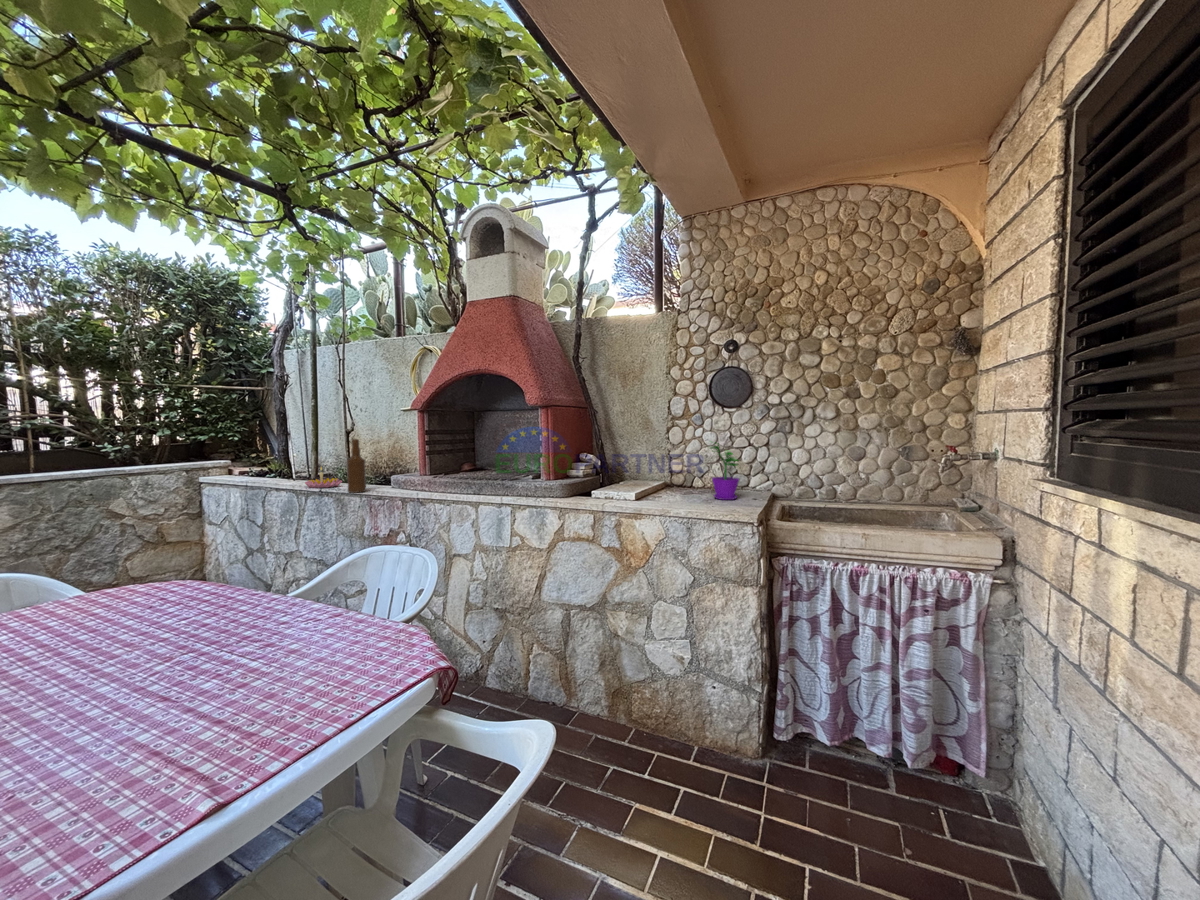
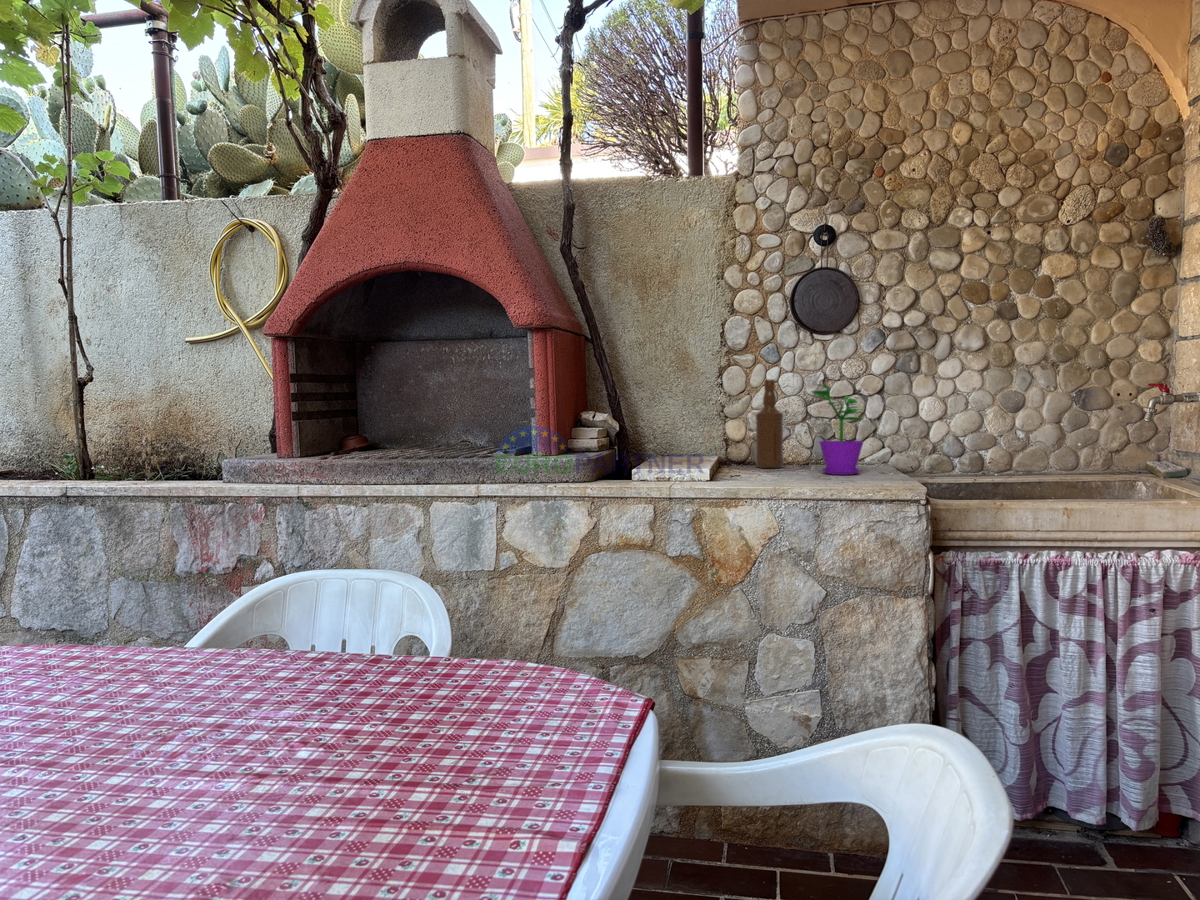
bottle: present [347,439,366,493] -> present [756,380,783,468]
candle holder: present [305,467,342,488] -> none [49,442,121,485]

